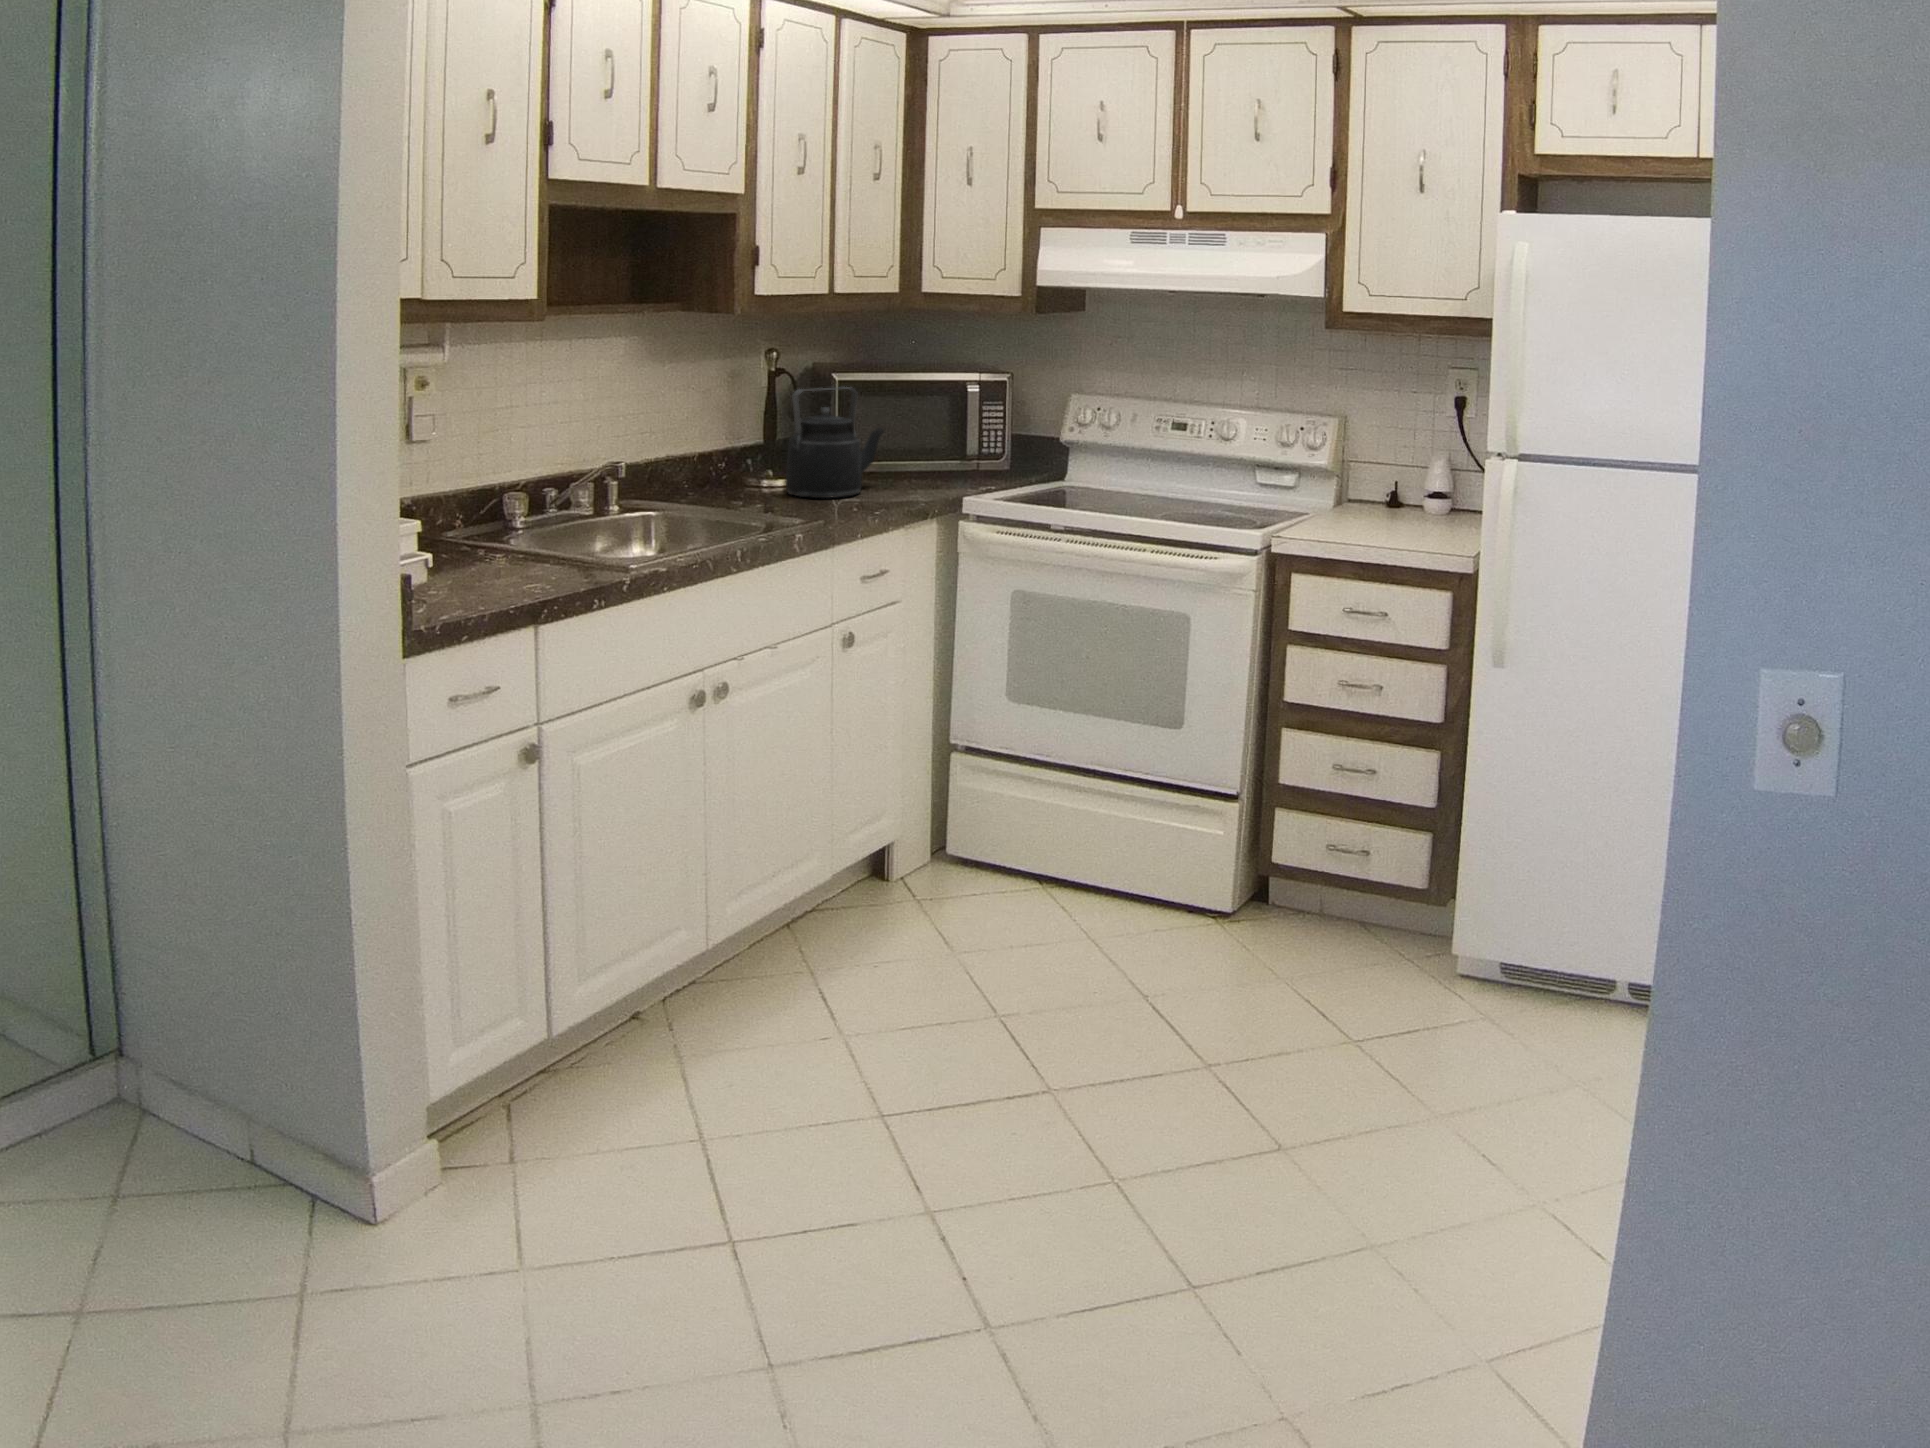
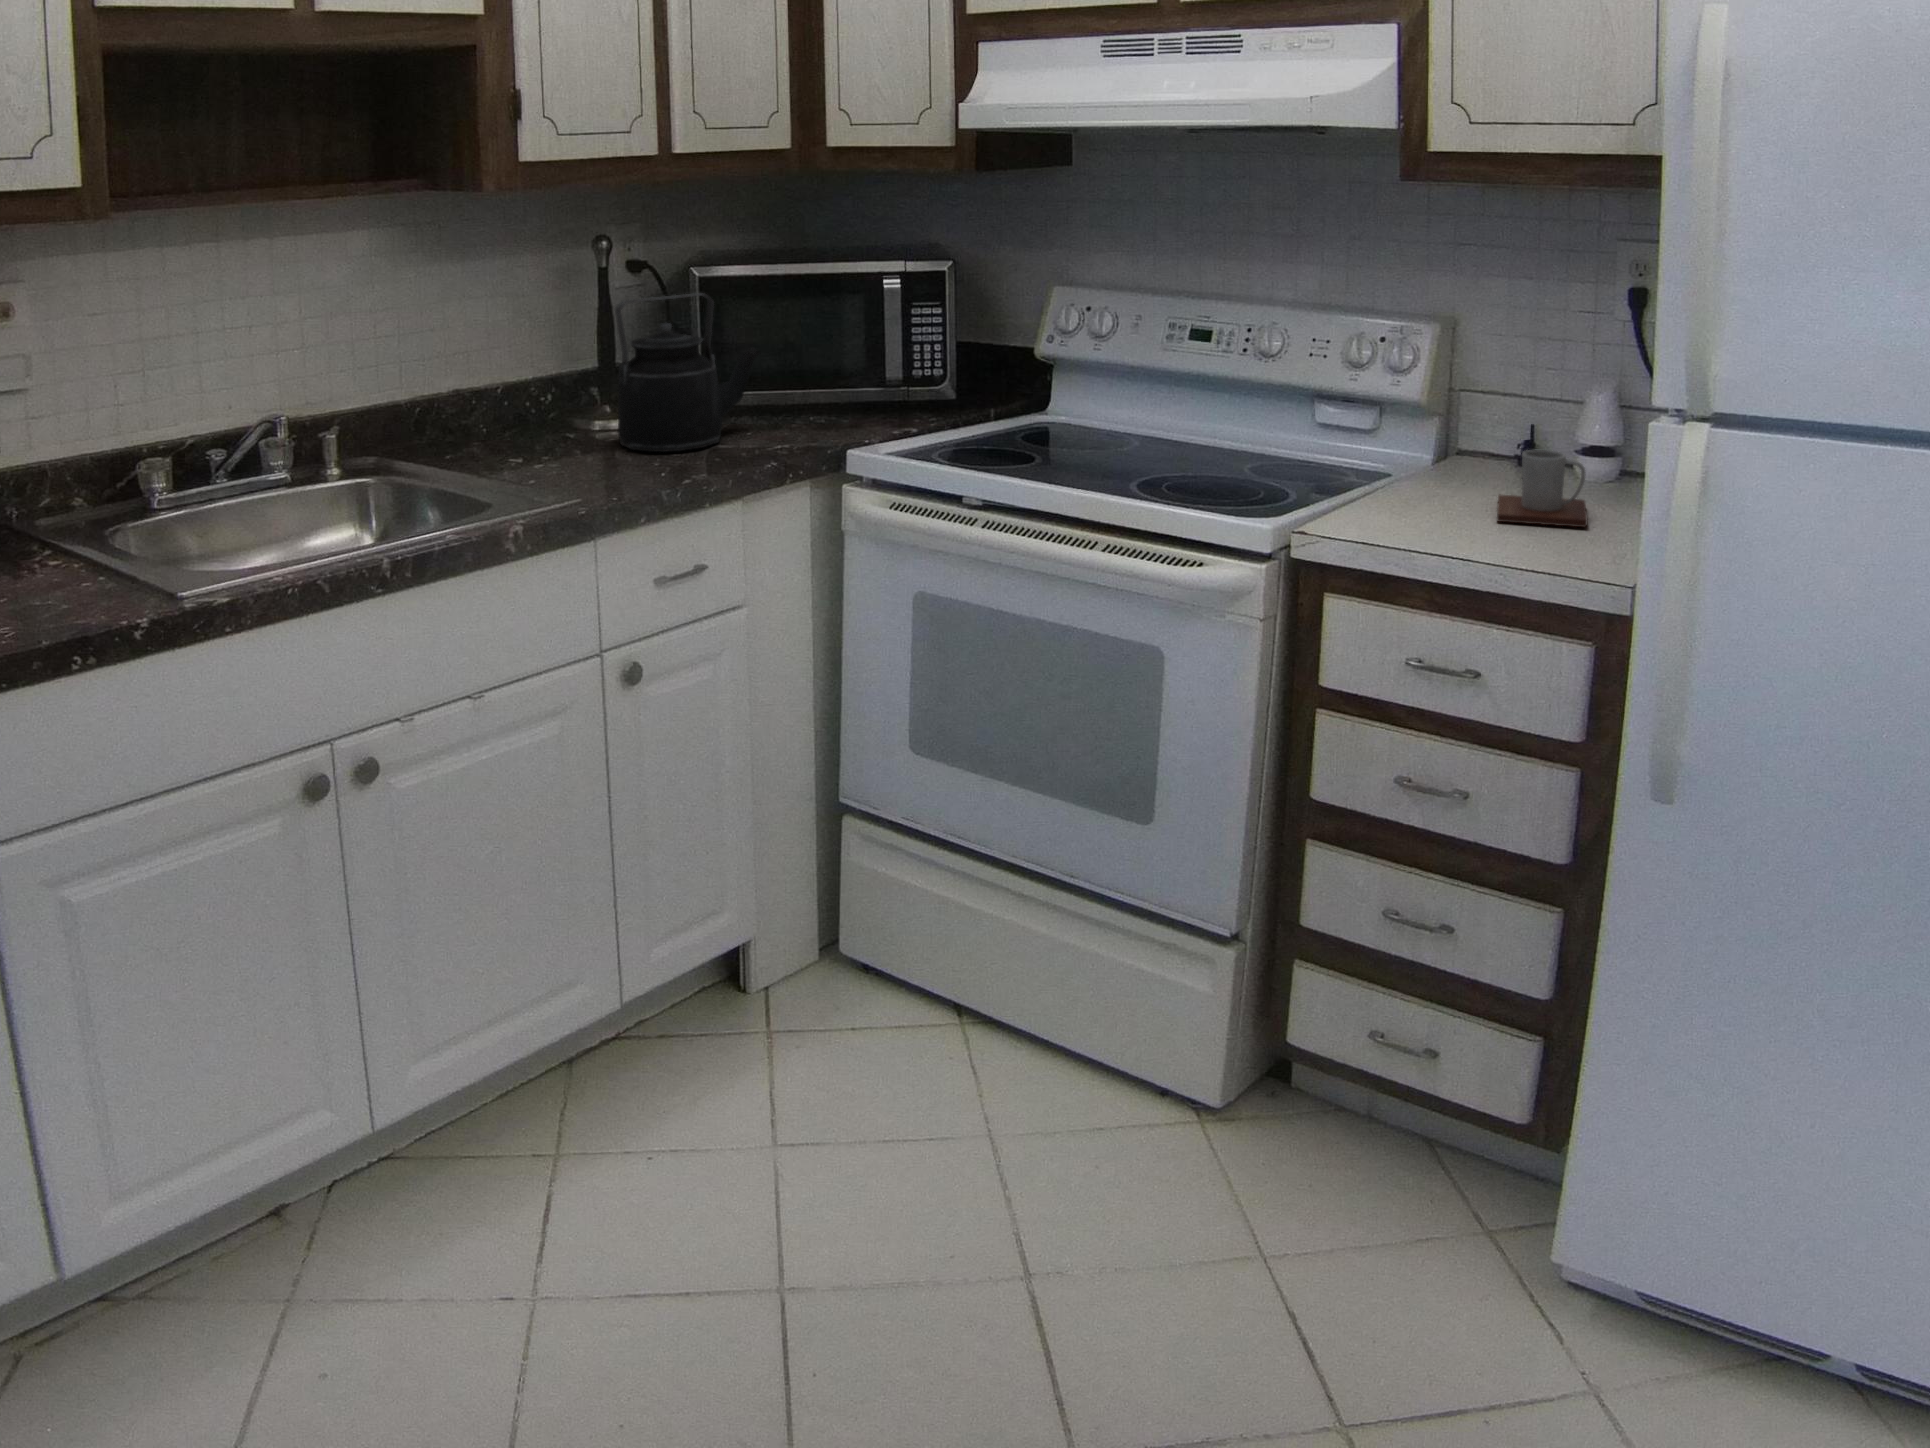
mug: none [1380,489,1436,533] -> present [1497,450,1587,527]

